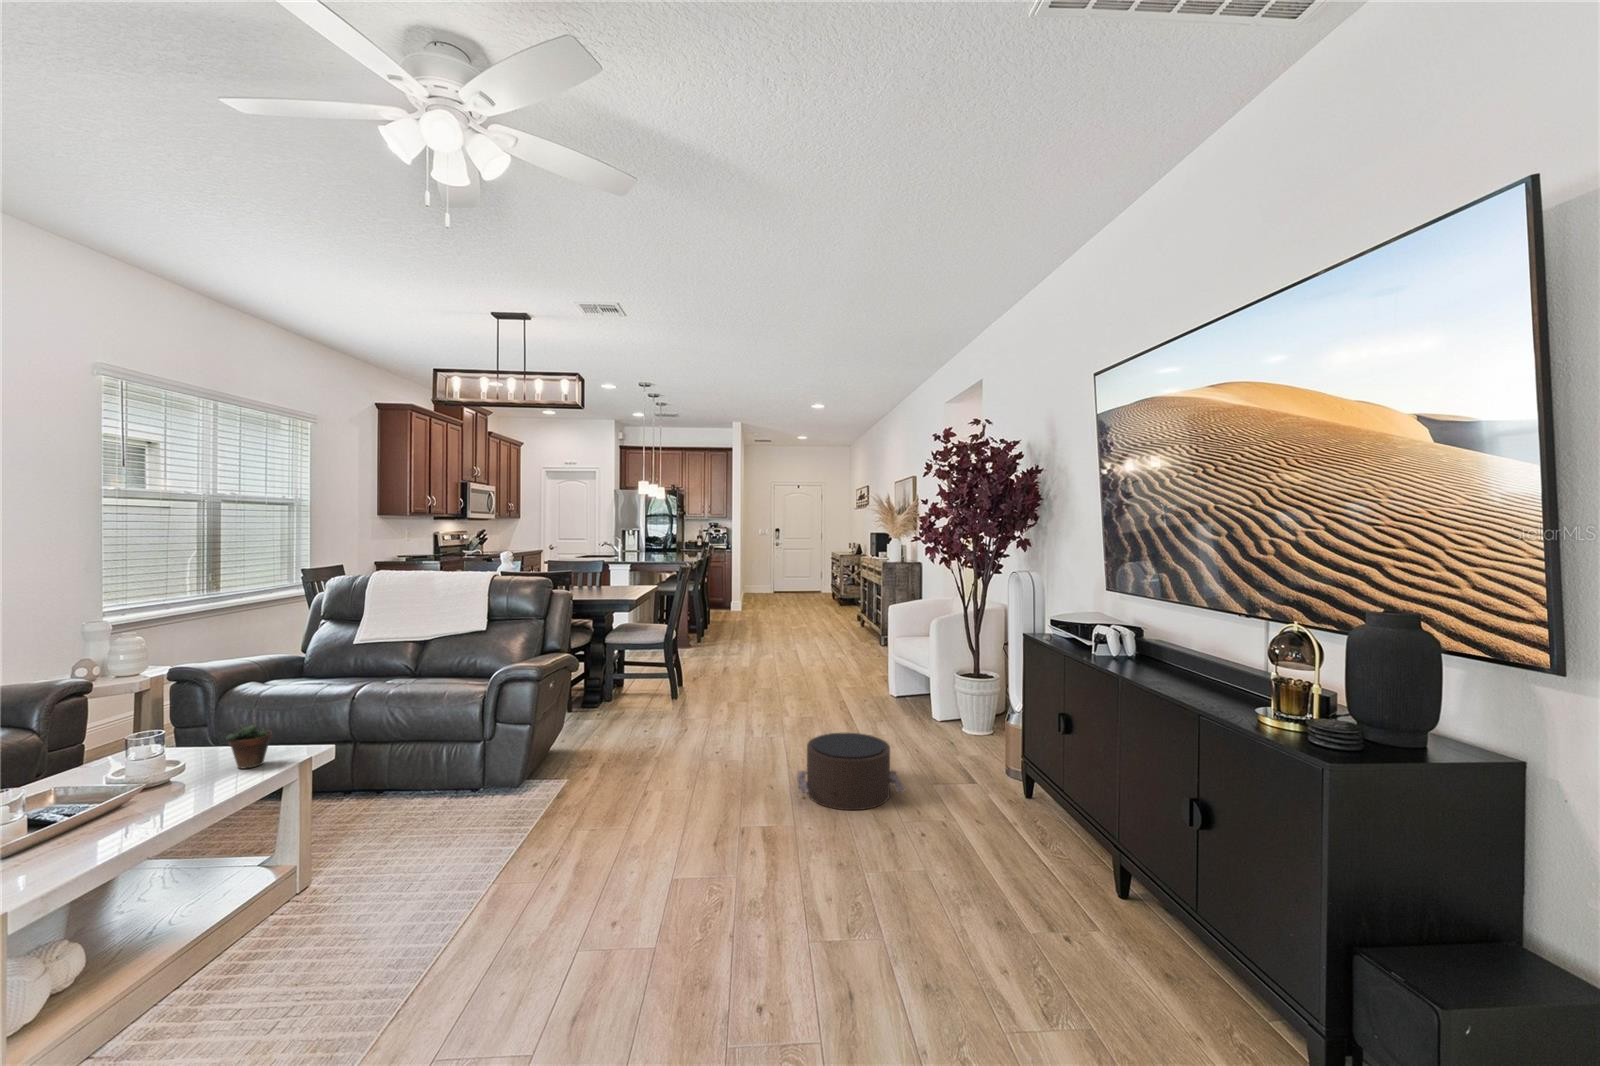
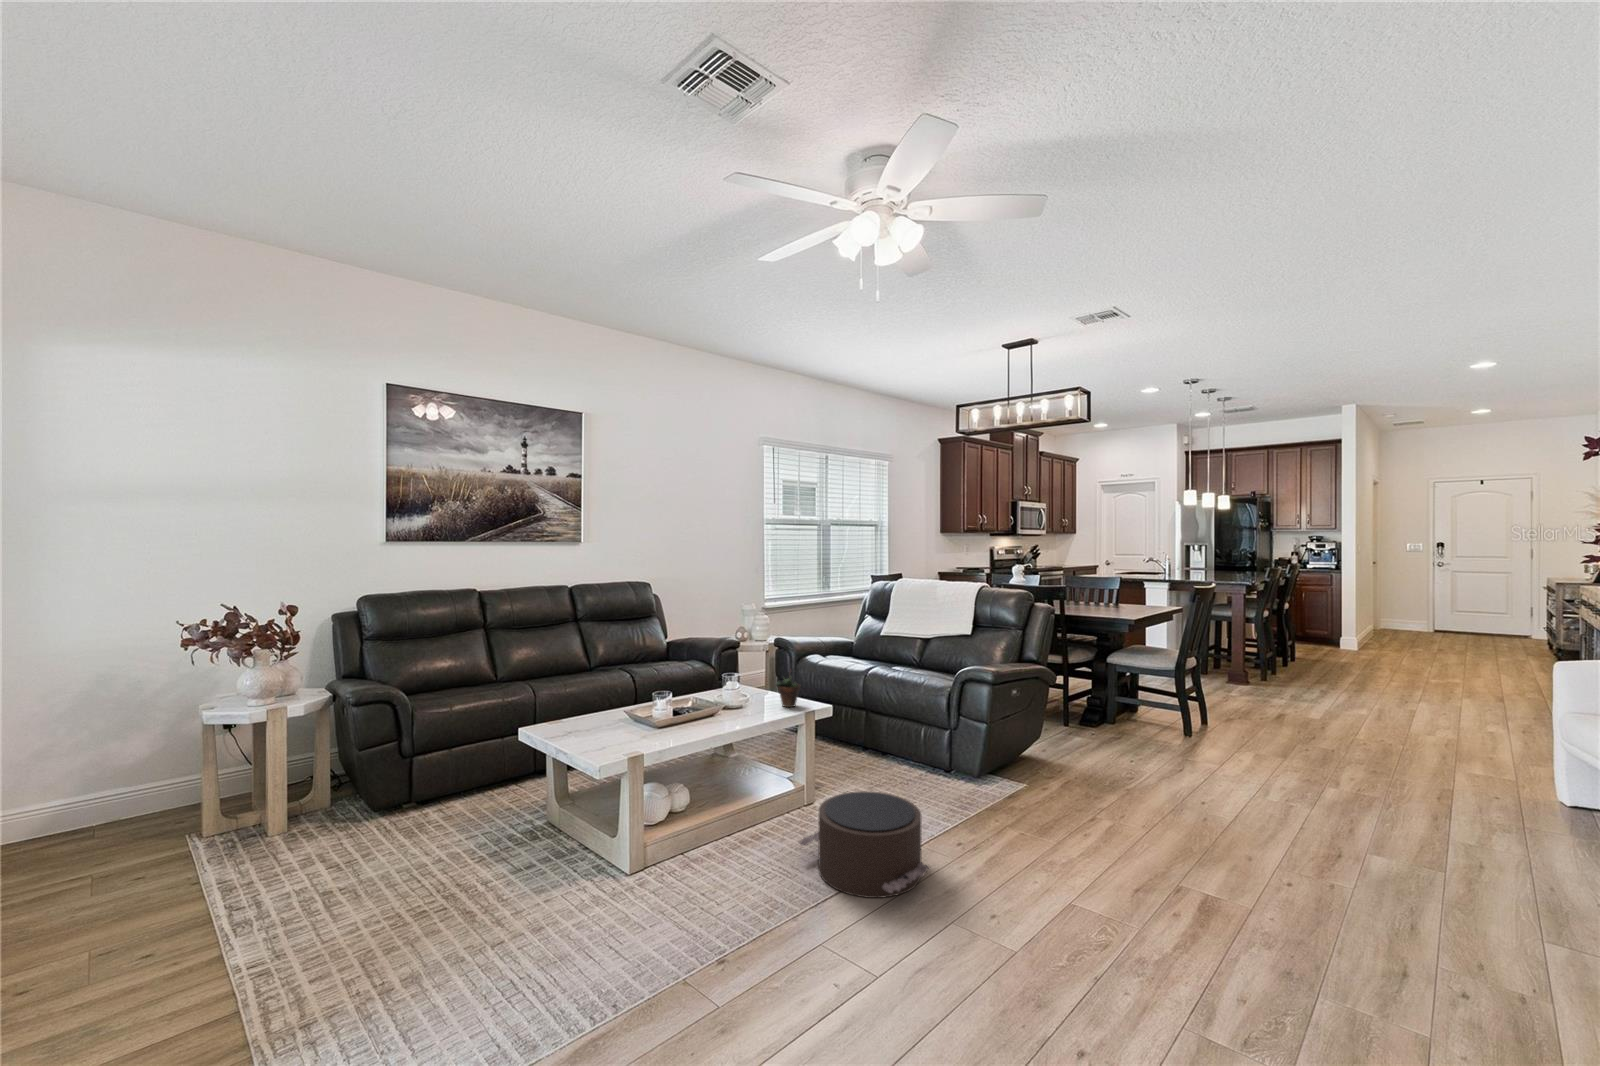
pouf: present [797,733,905,810] -> present [799,791,928,898]

